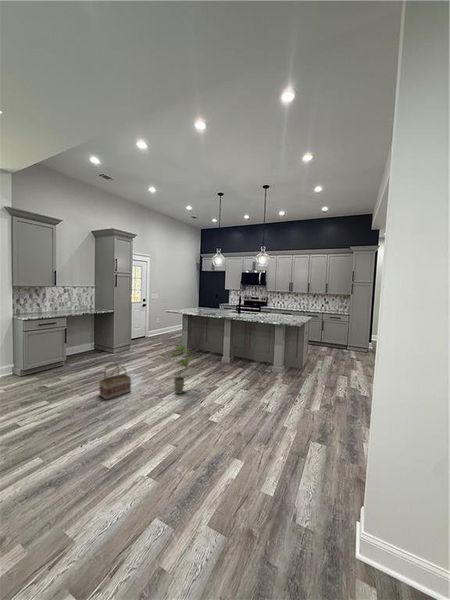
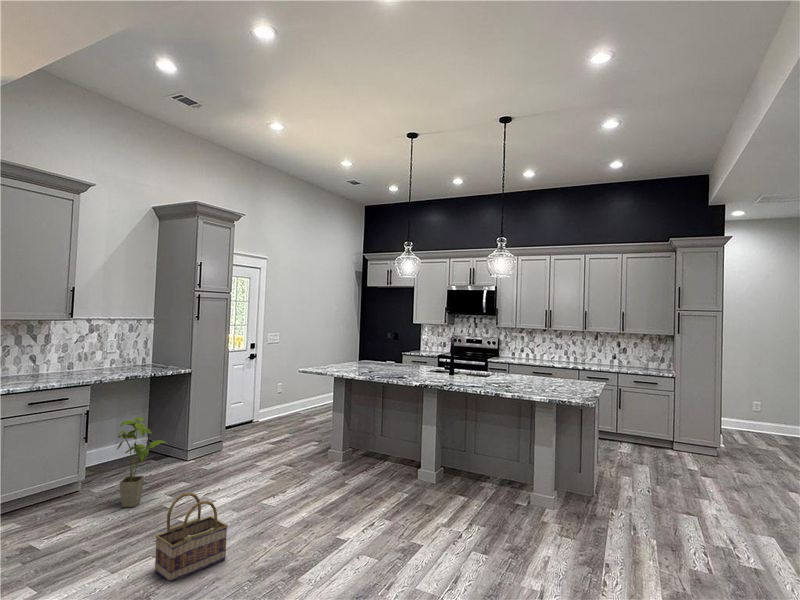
house plant: present [171,345,193,394] -> present [117,417,166,507]

